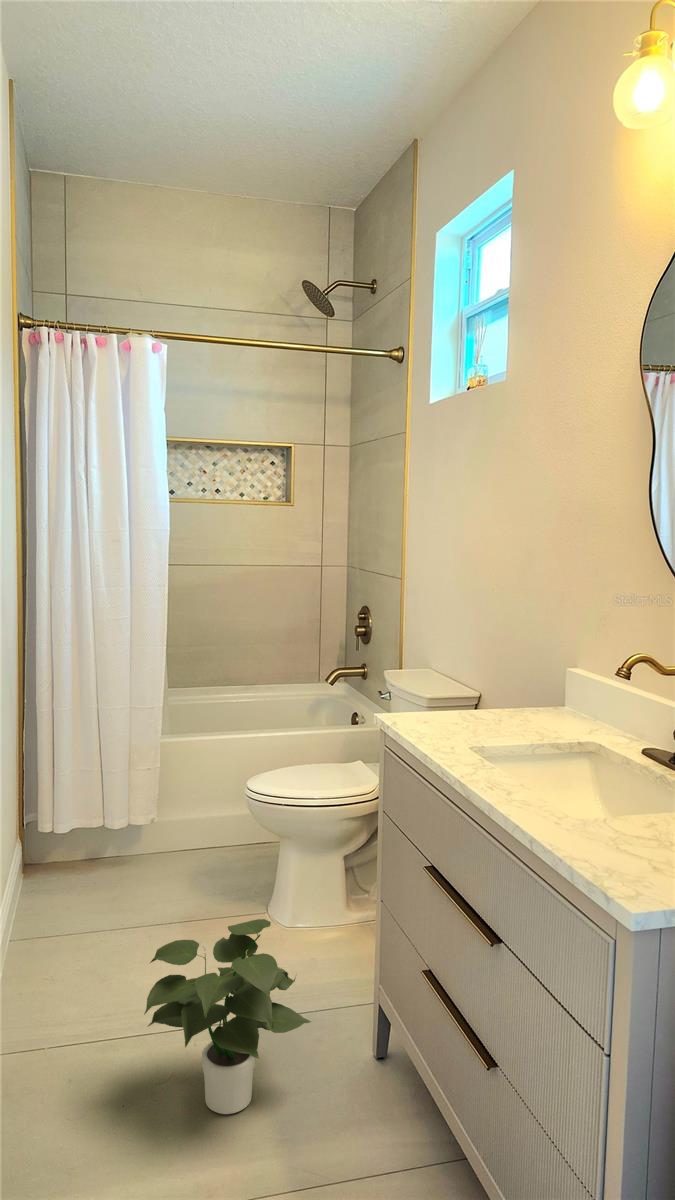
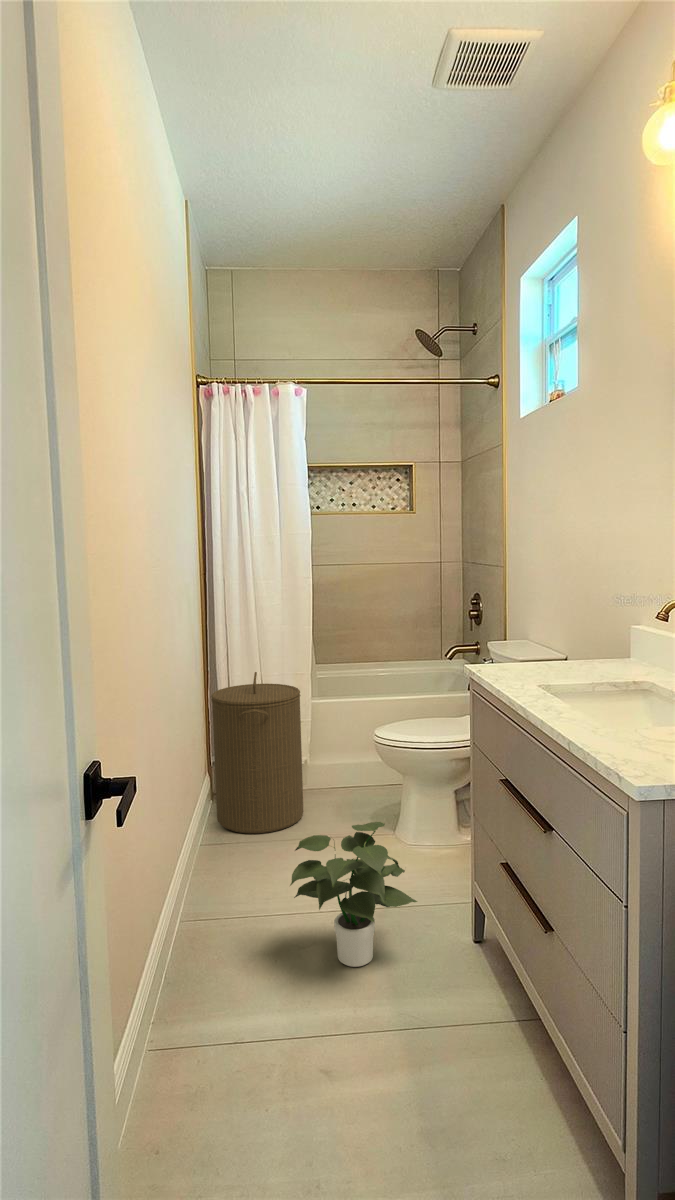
laundry hamper: none [29,708,150,921] -> present [211,672,303,833]

